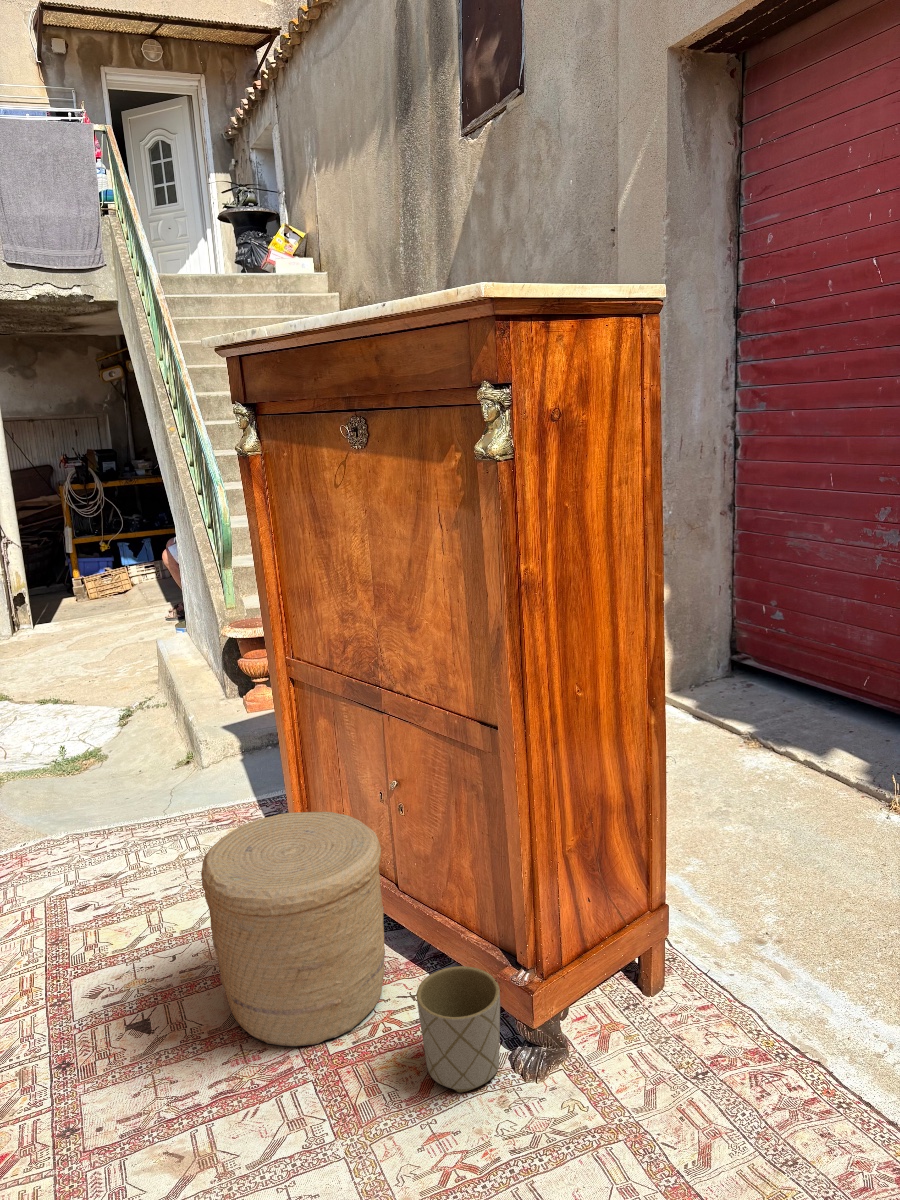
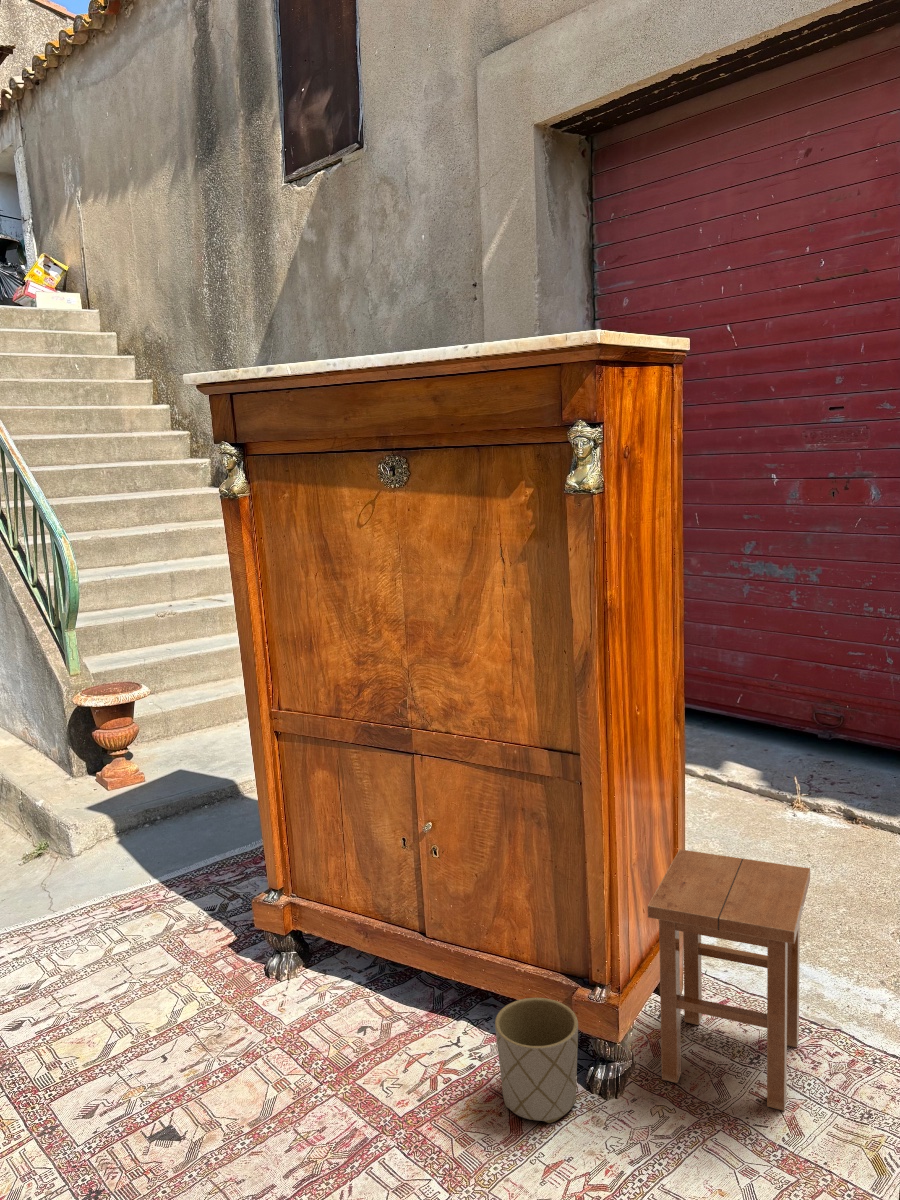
woven basket: present [201,812,385,1046] -> none [233,867,424,1121]
stool: none [572,840,779,1136] -> present [648,849,810,1111]

